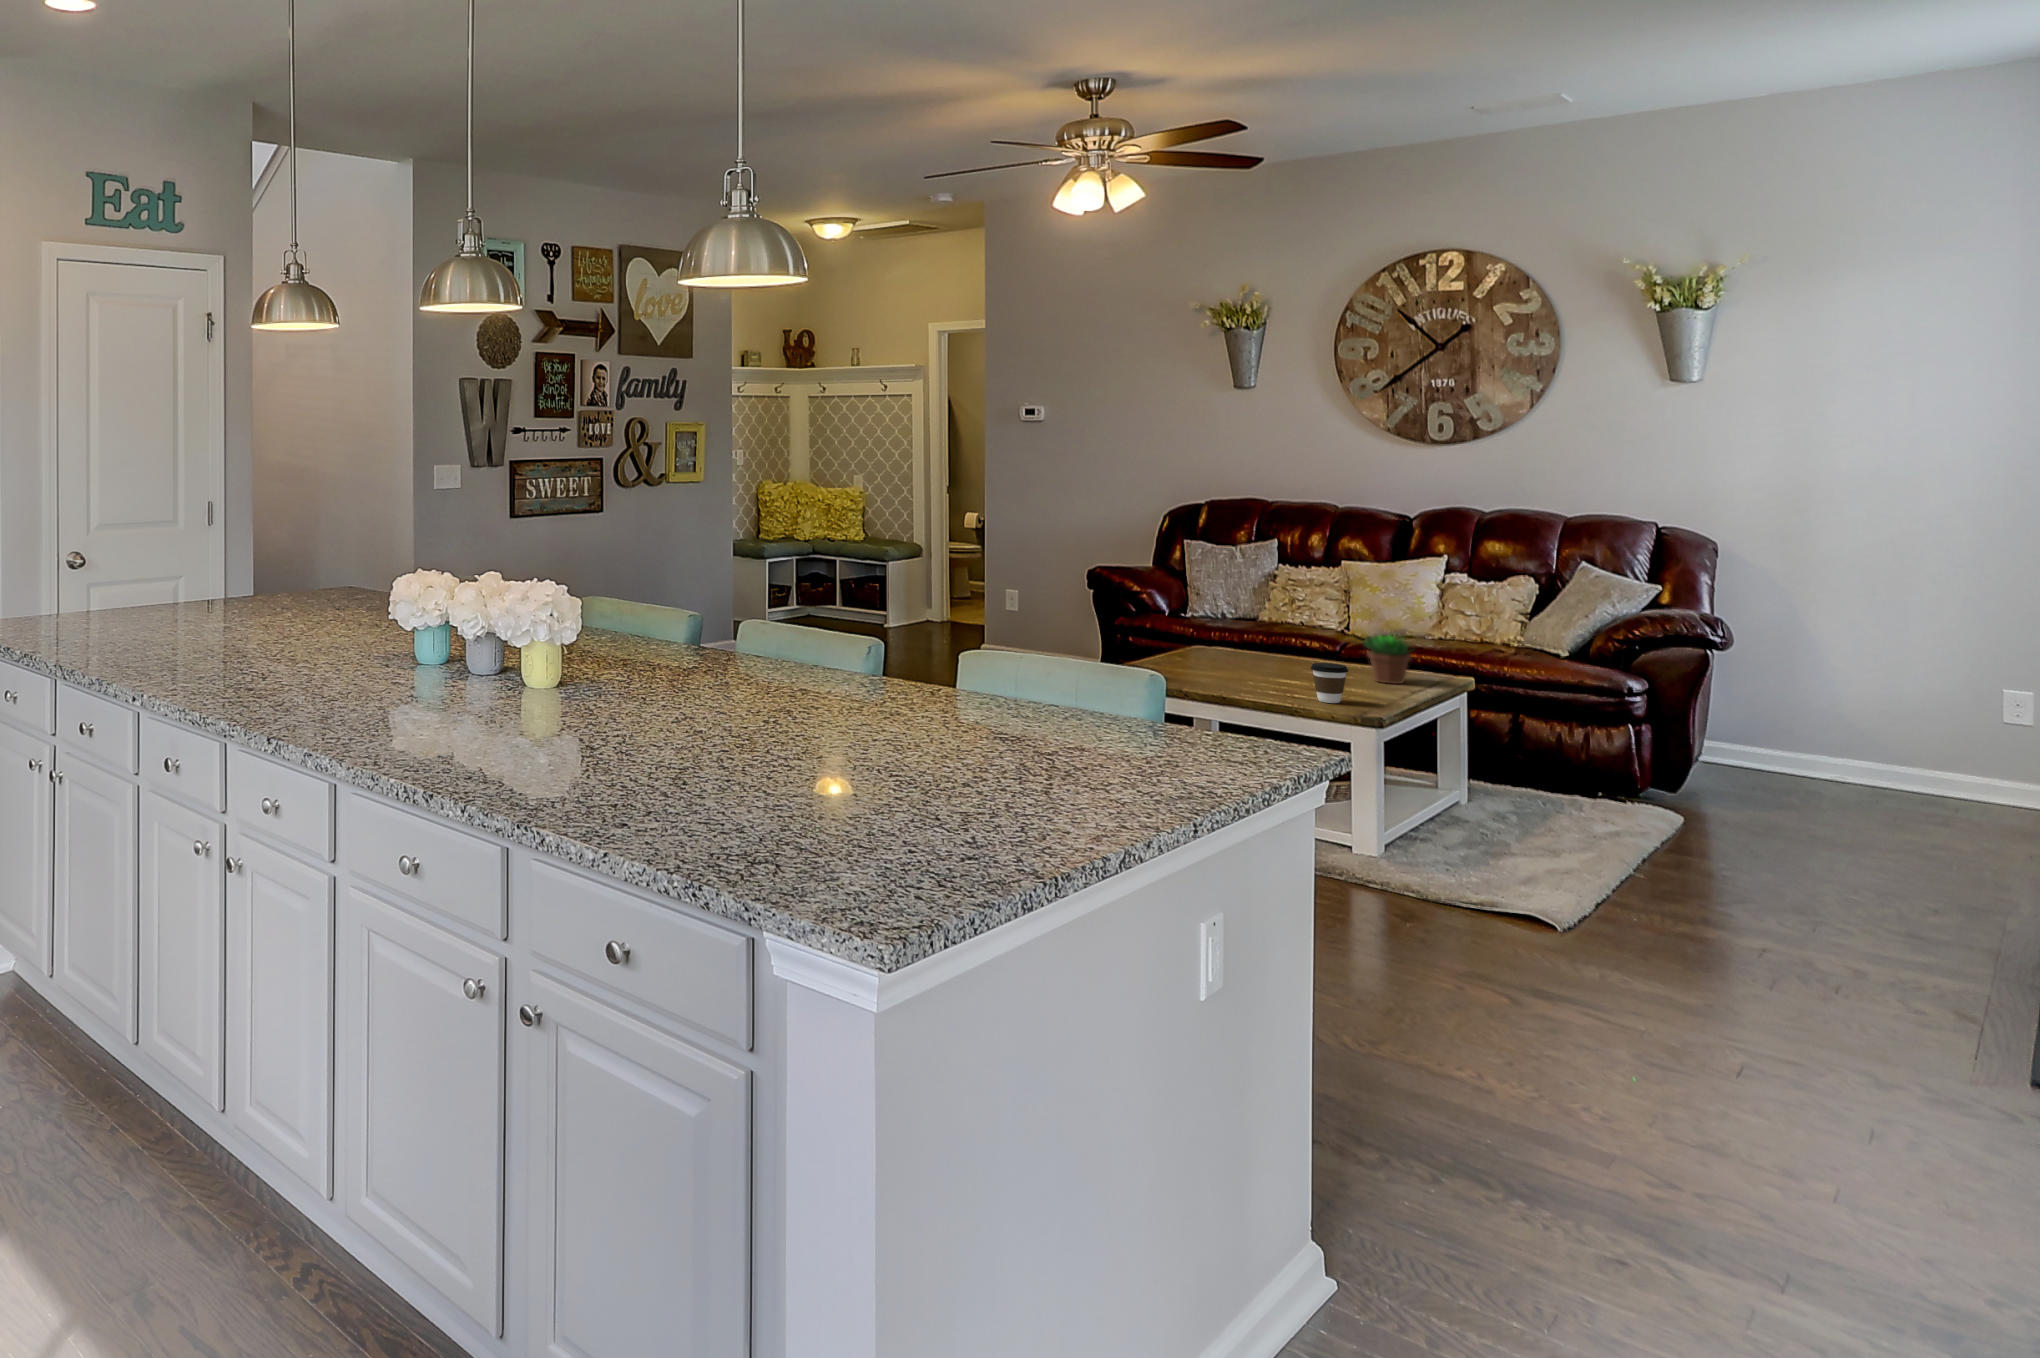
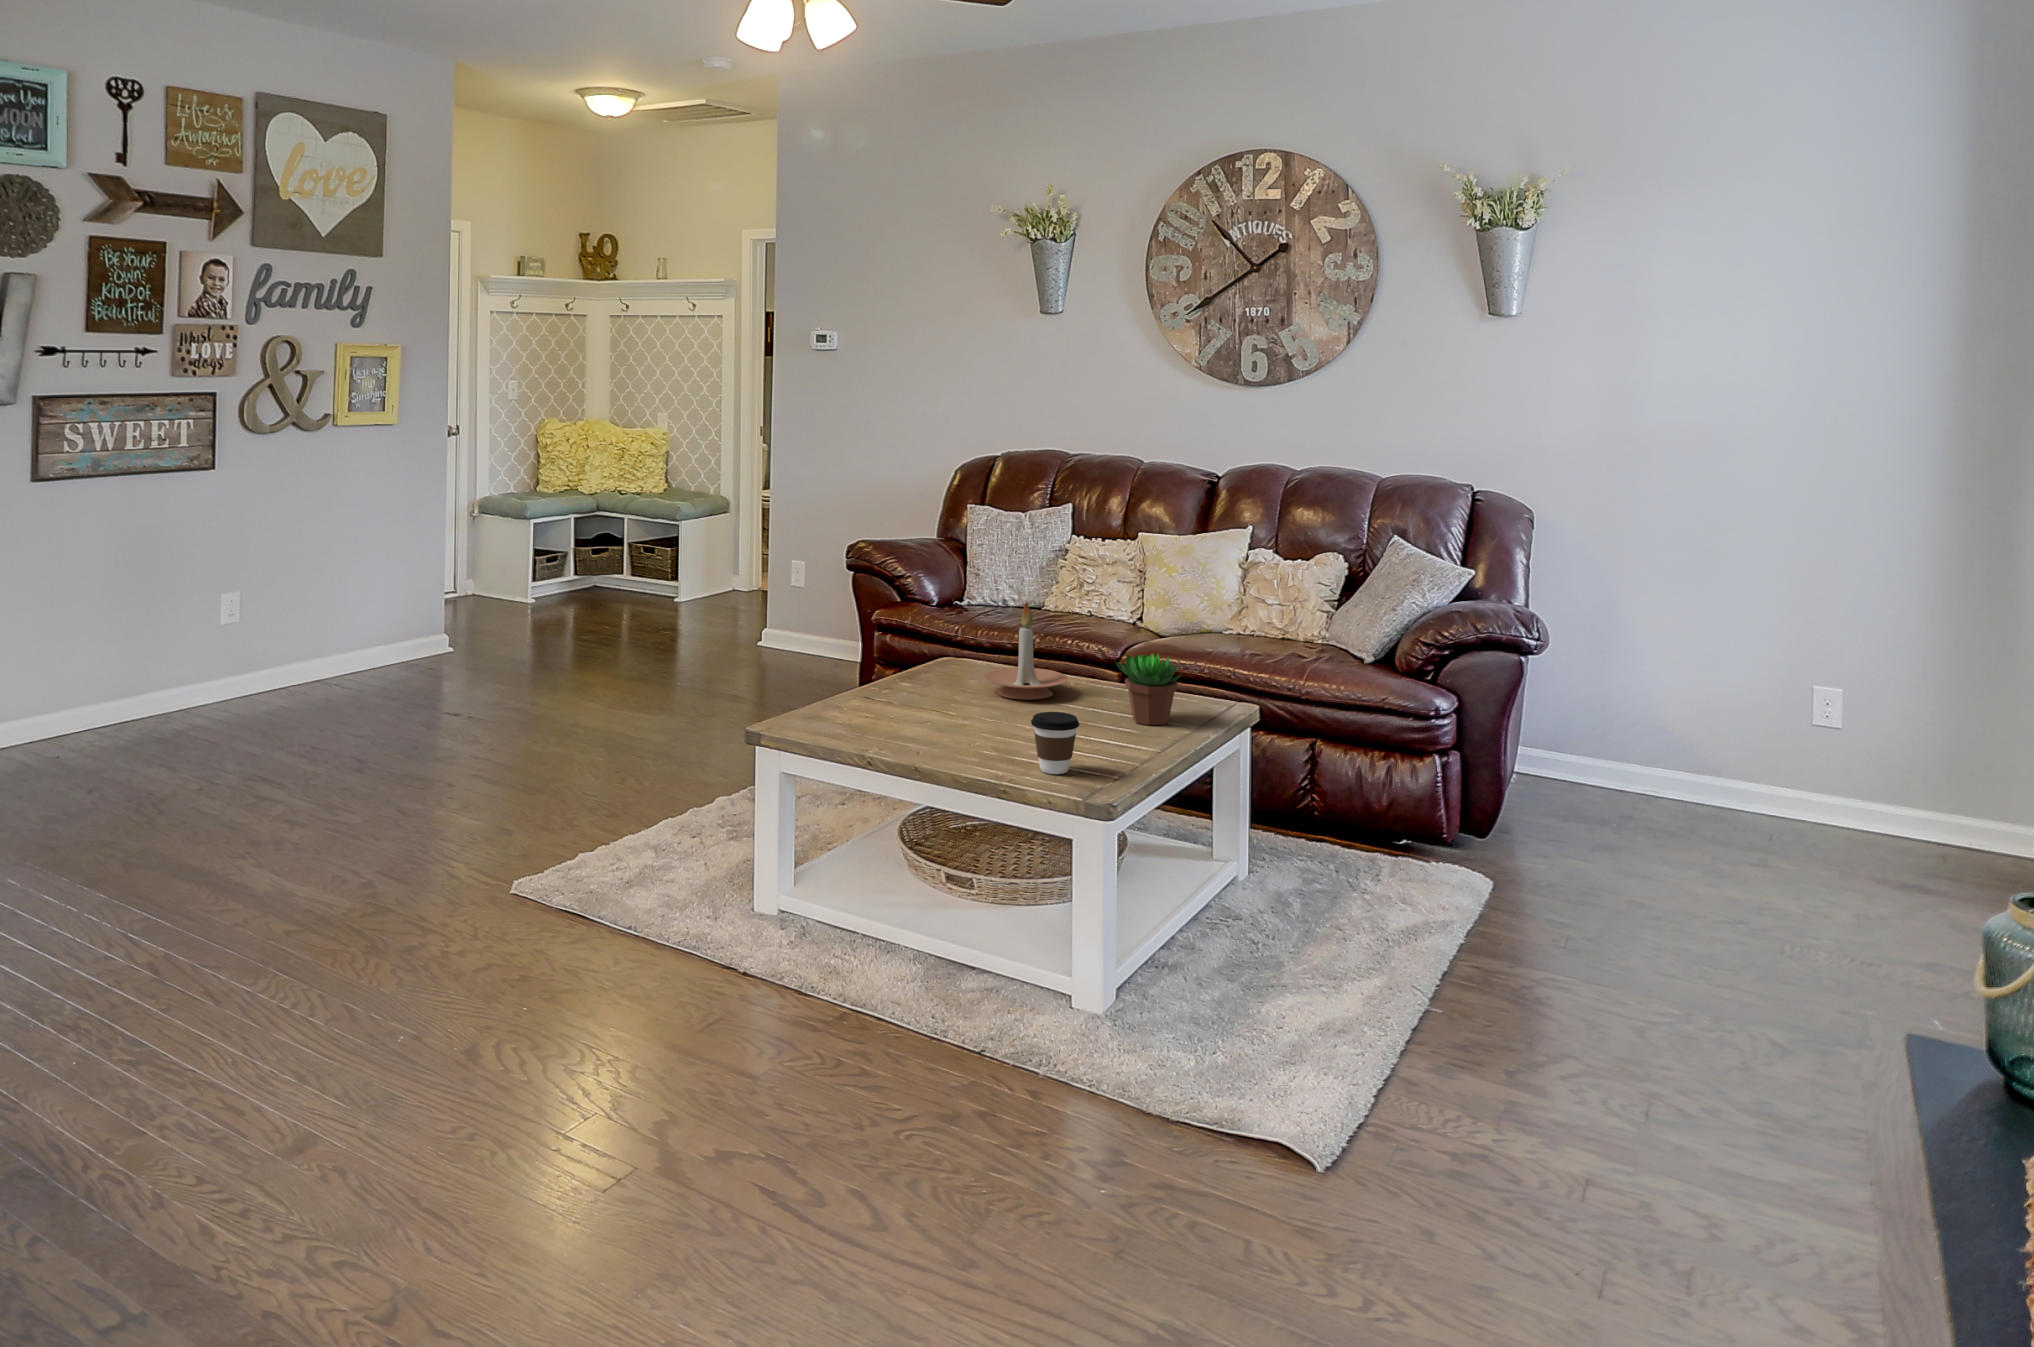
candle holder: none [1244,599,1313,668] -> present [983,602,1068,700]

